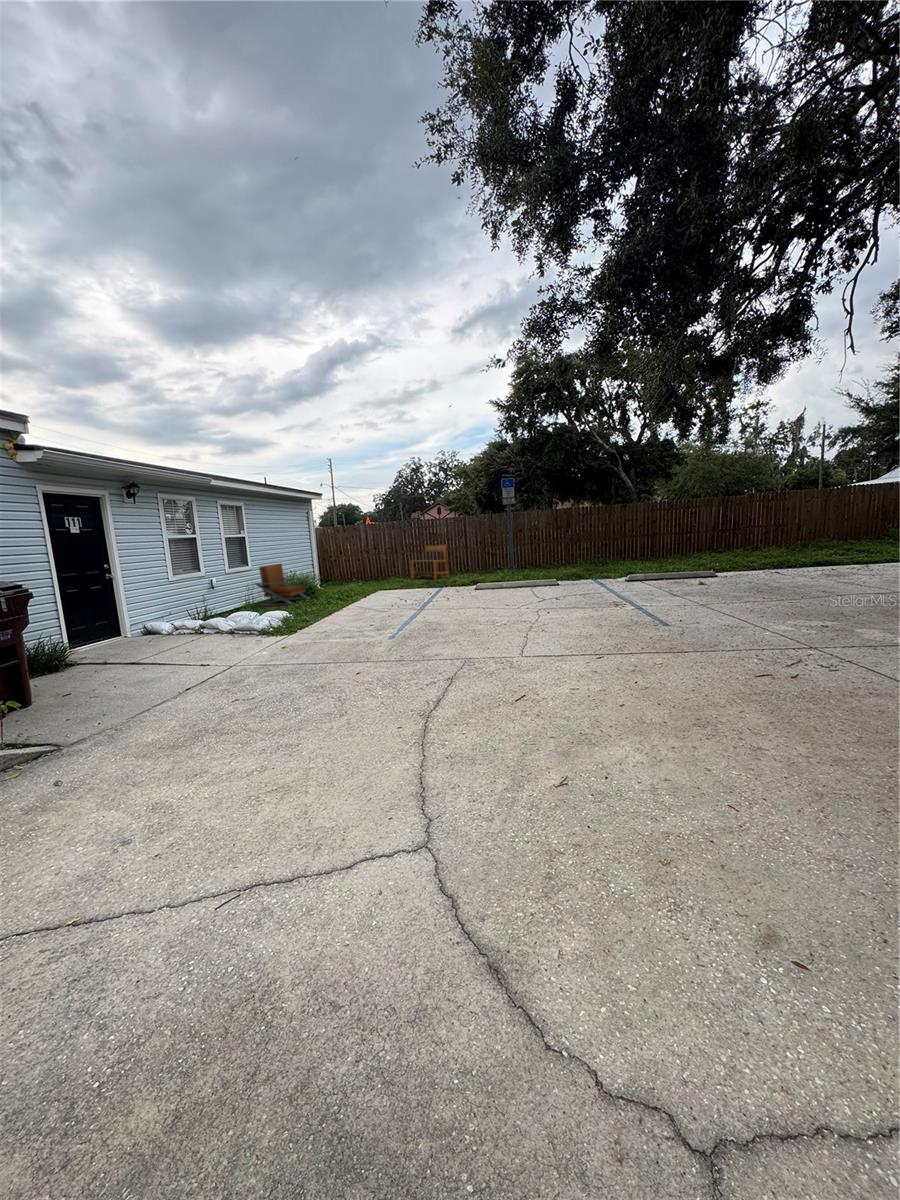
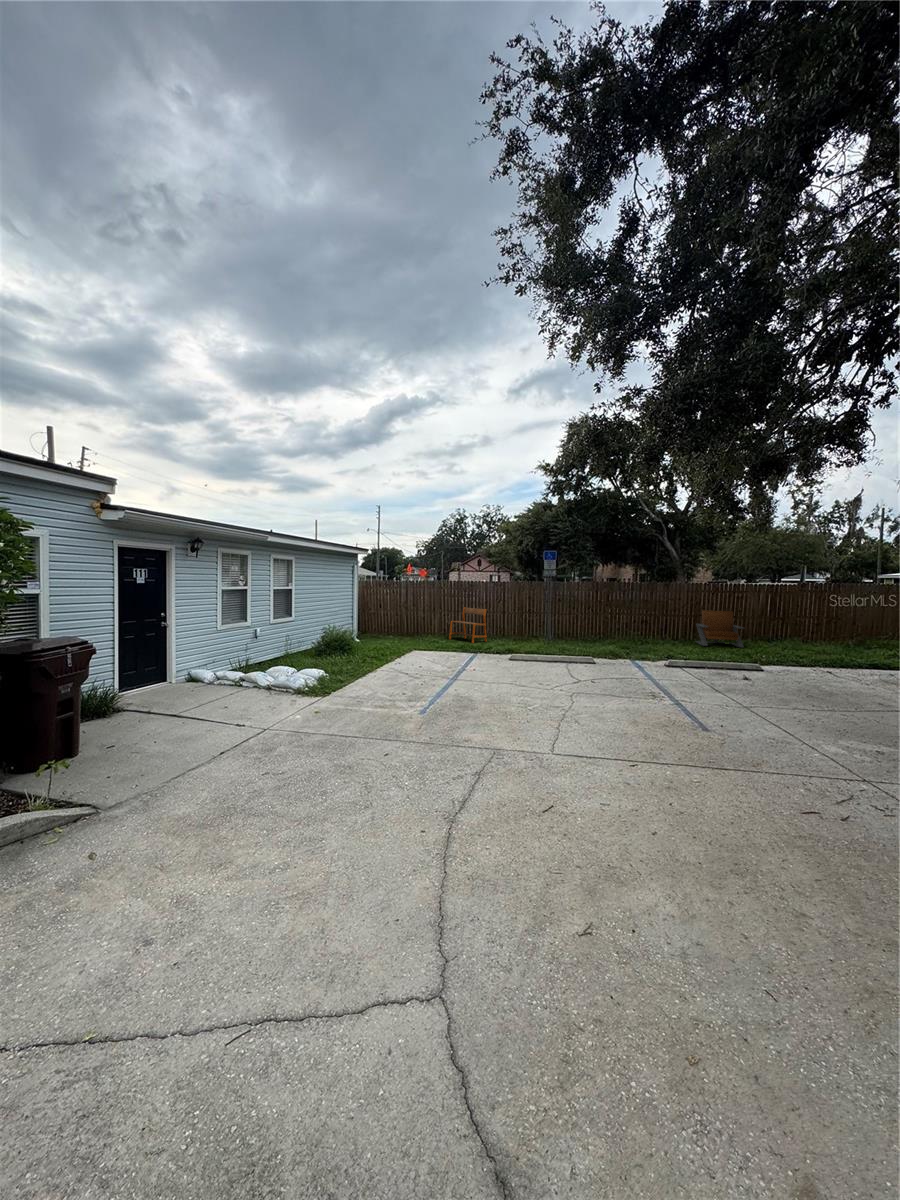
lounge chair: present [256,564,309,606] -> present [696,610,743,647]

